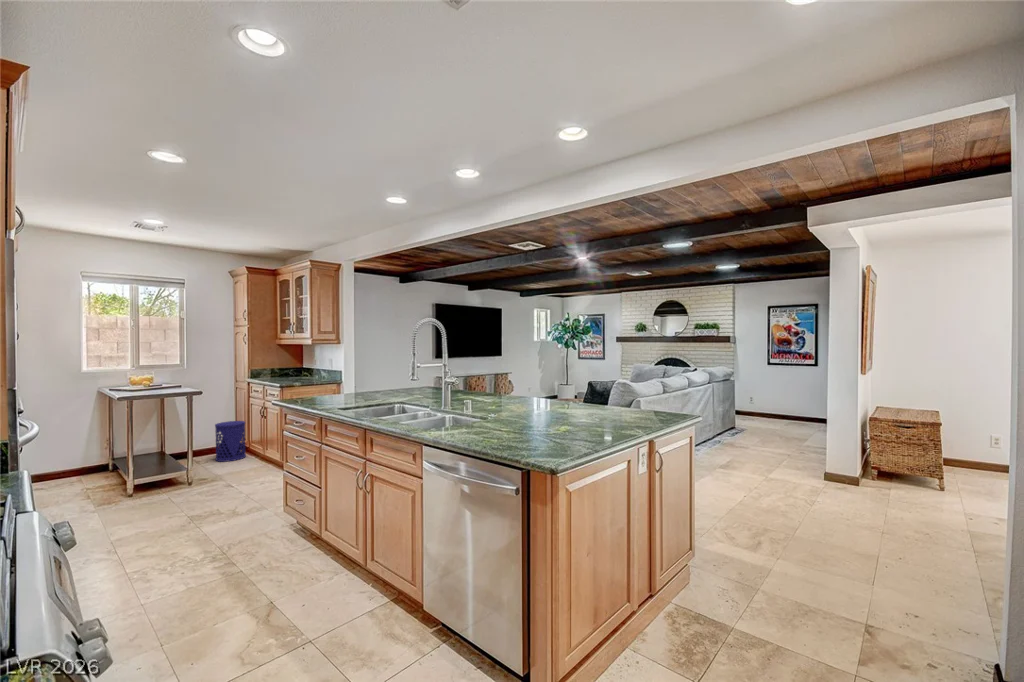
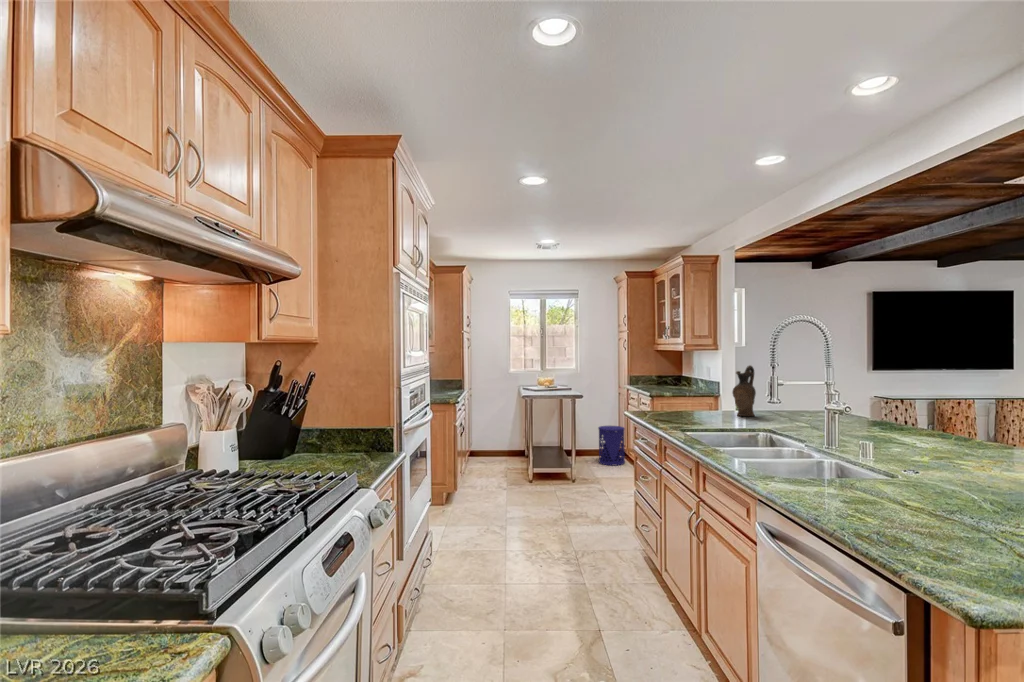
ceramic pitcher: none [369,356,386,395] -> present [732,366,756,416]

